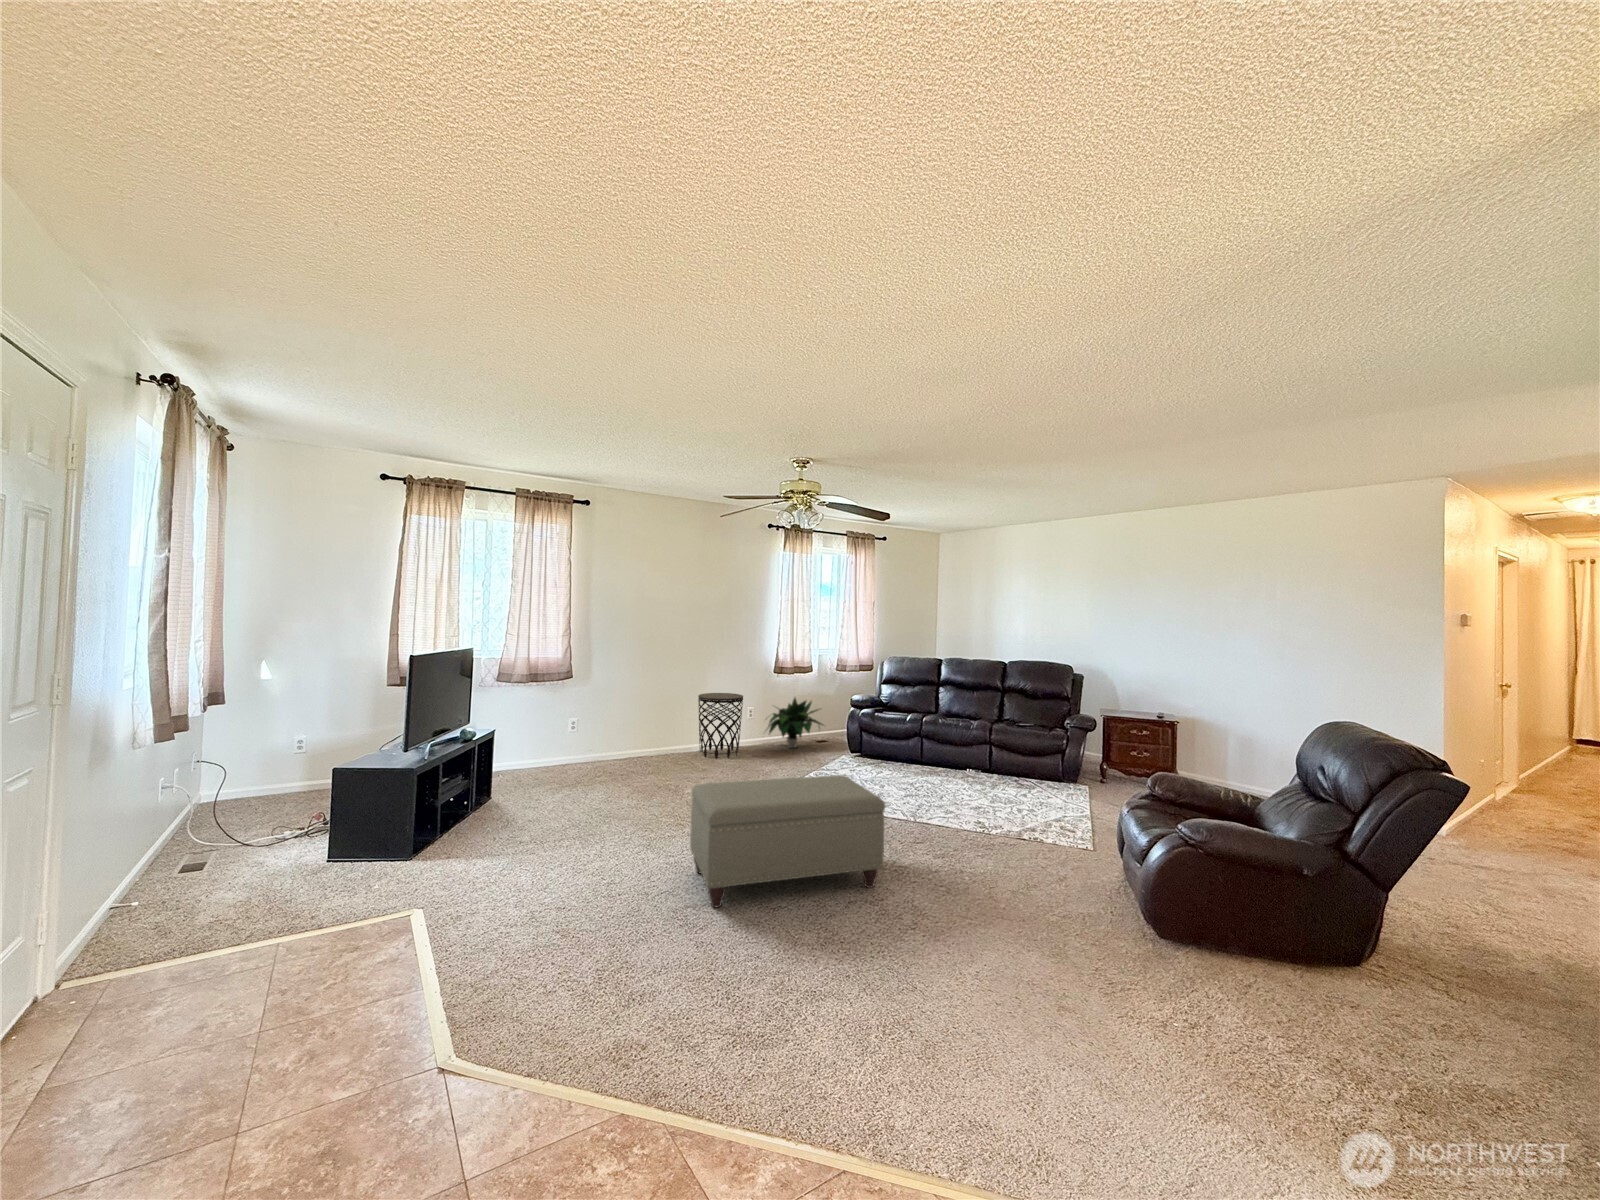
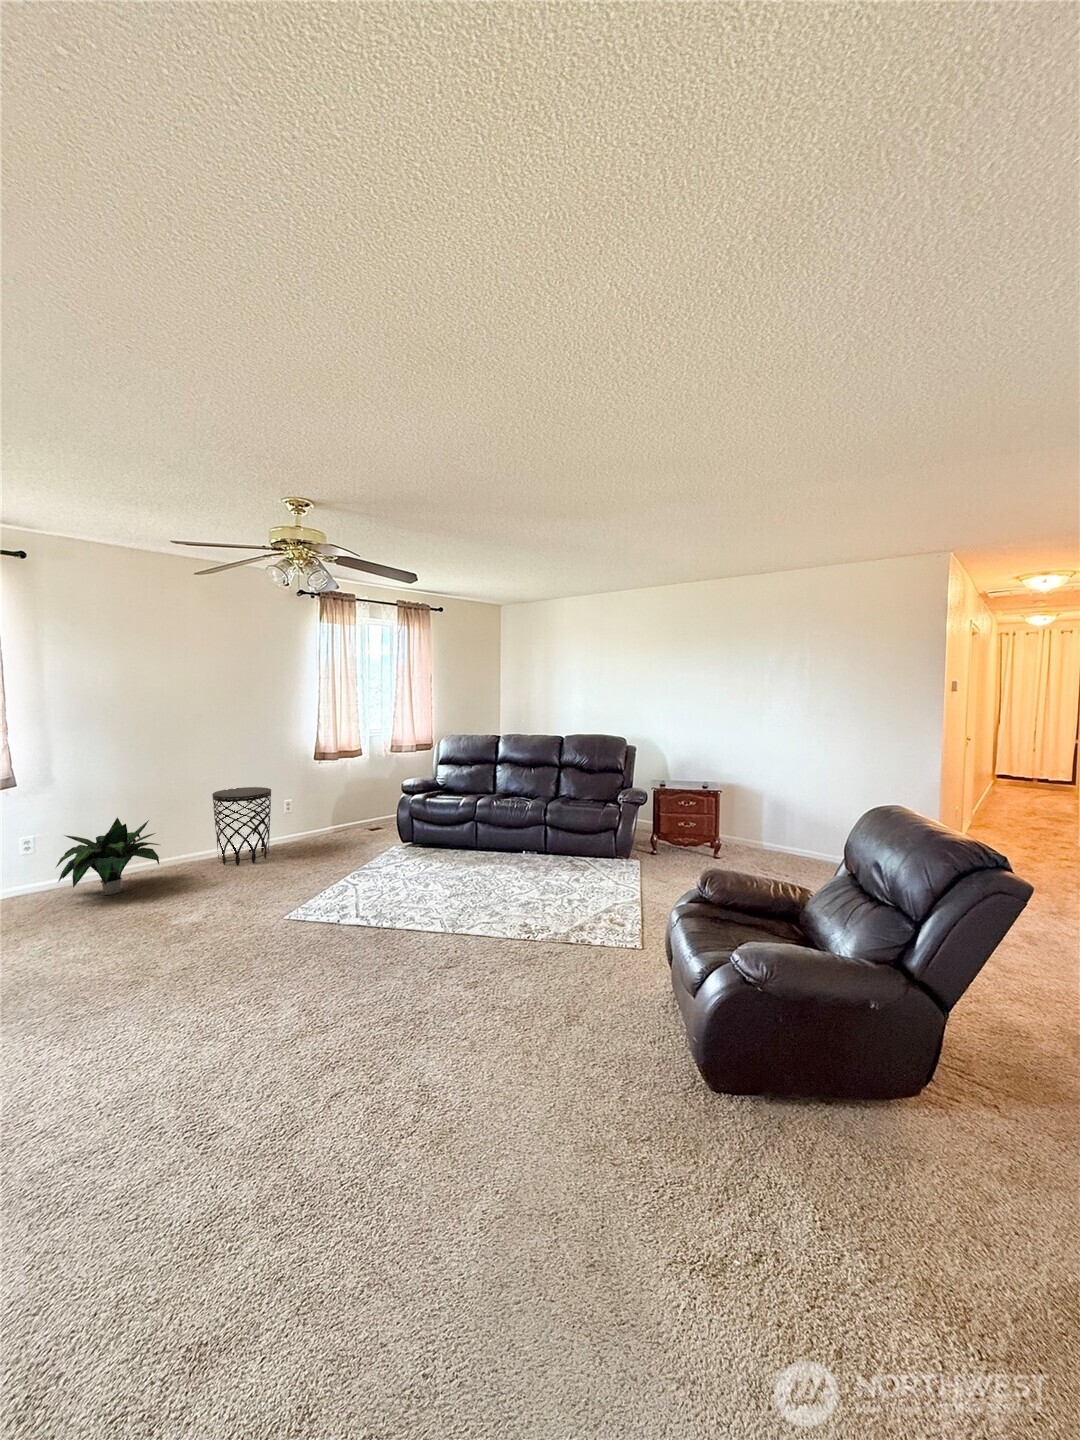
potted plant: present [768,697,823,748] -> present [56,817,159,895]
ottoman: present [690,775,885,907] -> none [91,907,386,1149]

